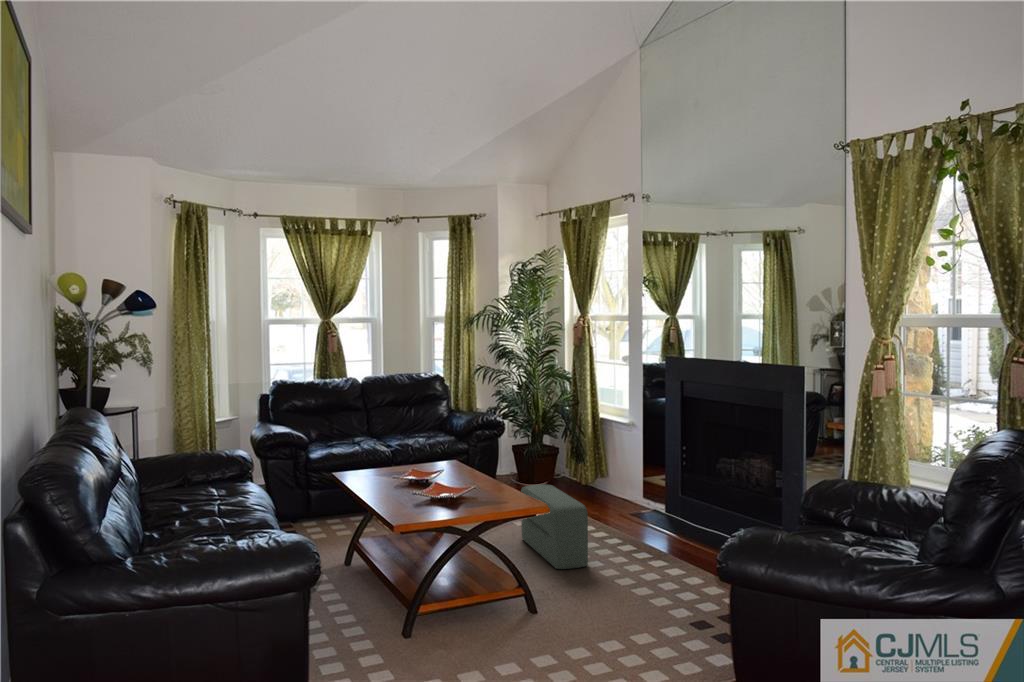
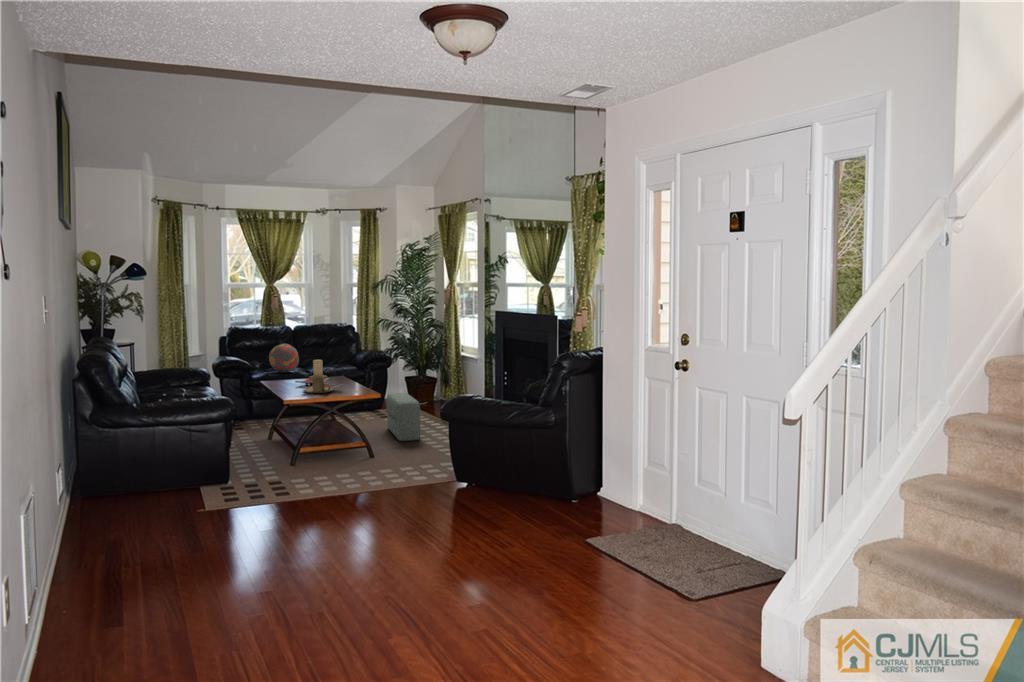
decorative orb: none [333,406,376,448] -> present [269,344,299,373]
candle holder: none [411,444,462,501] -> present [304,360,333,393]

